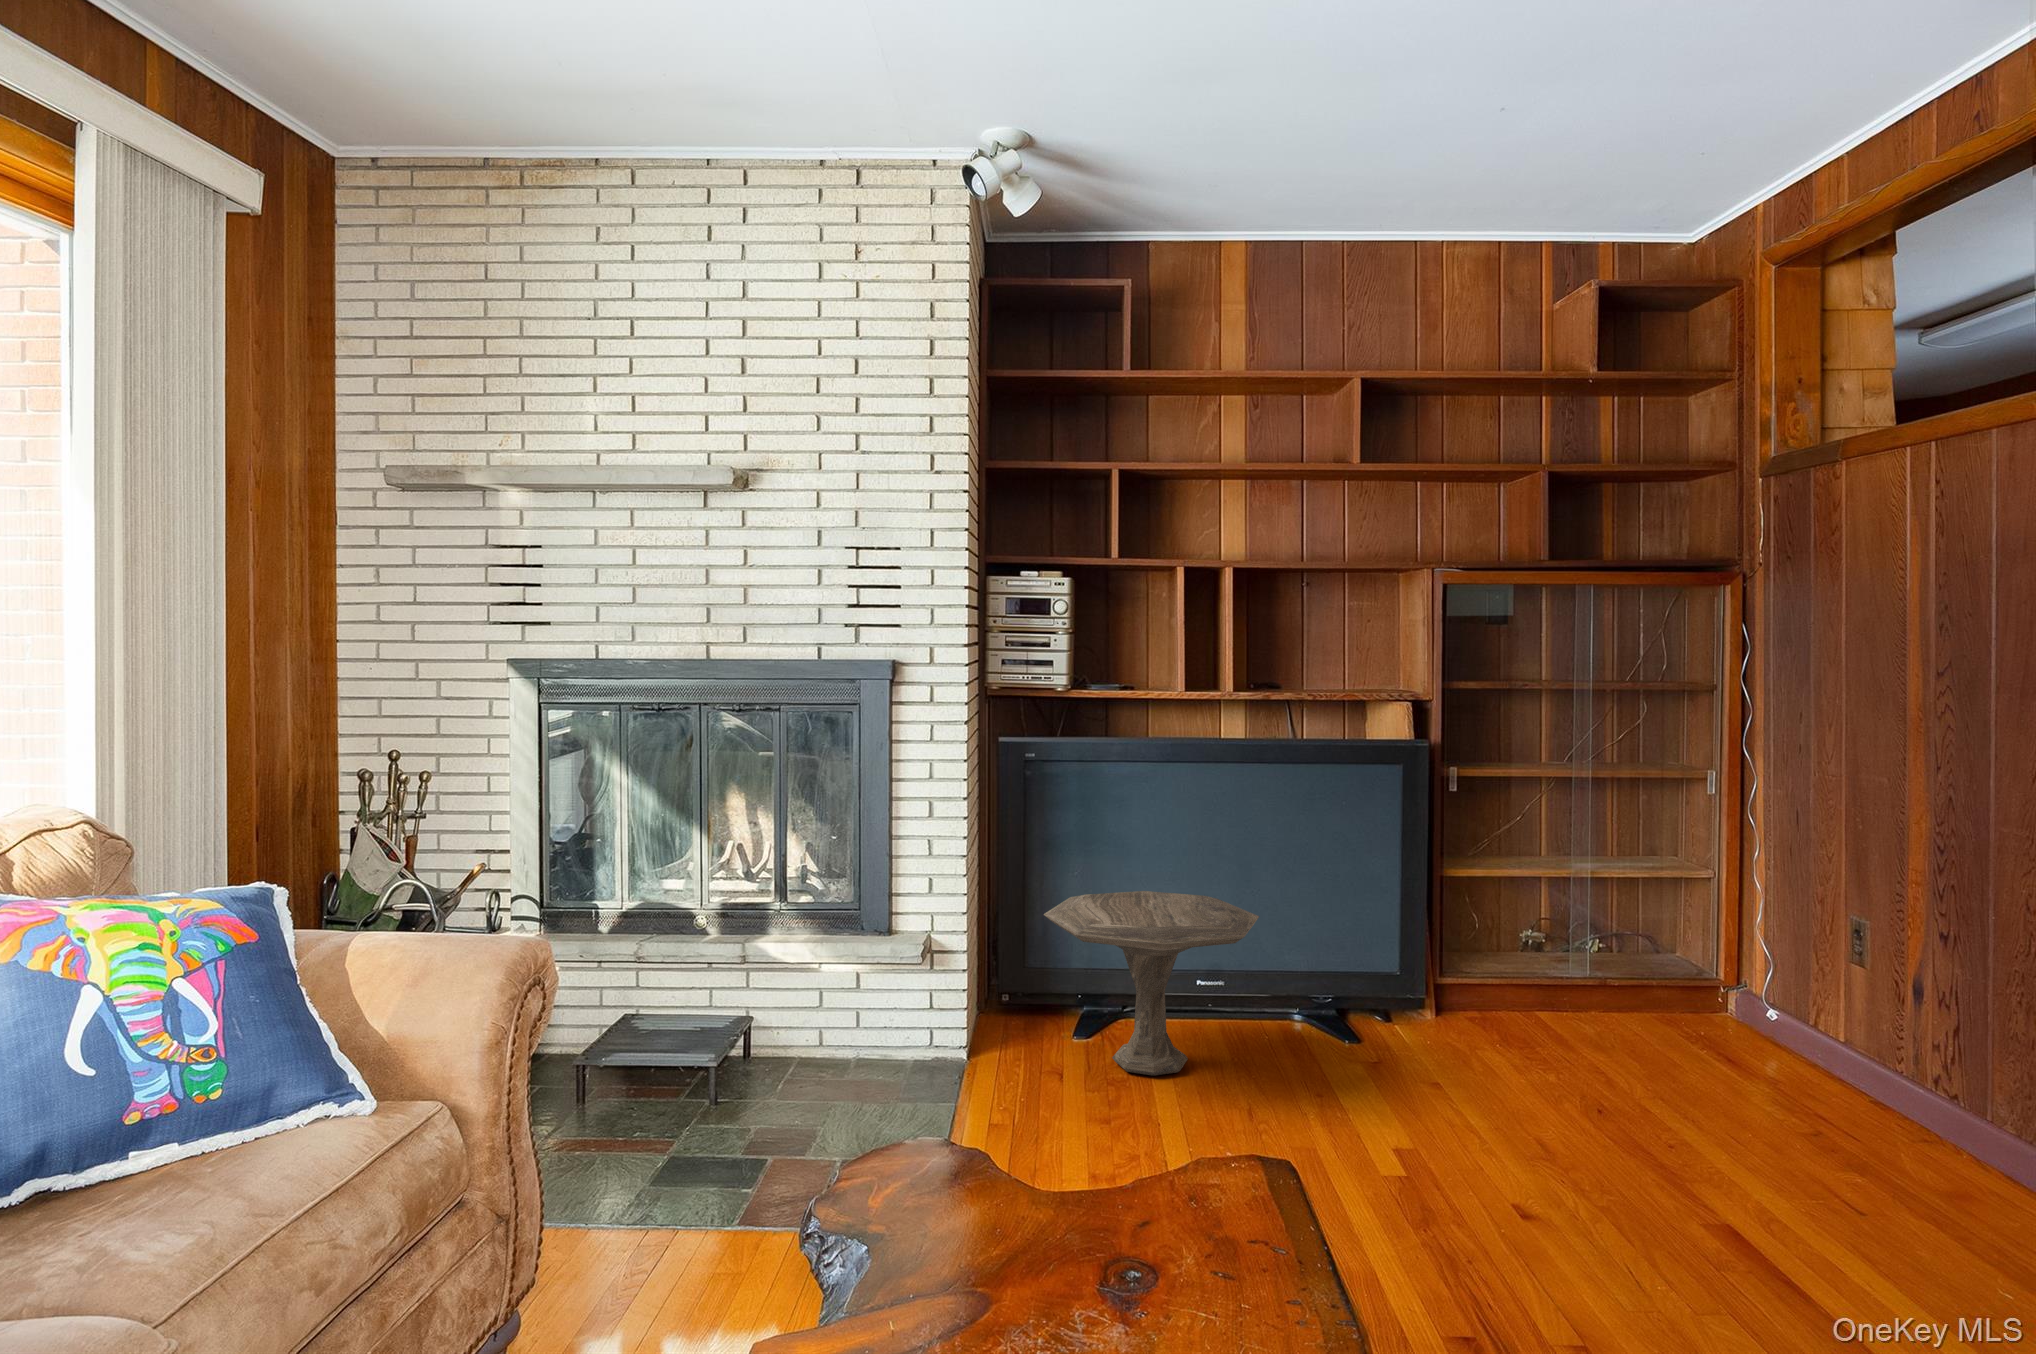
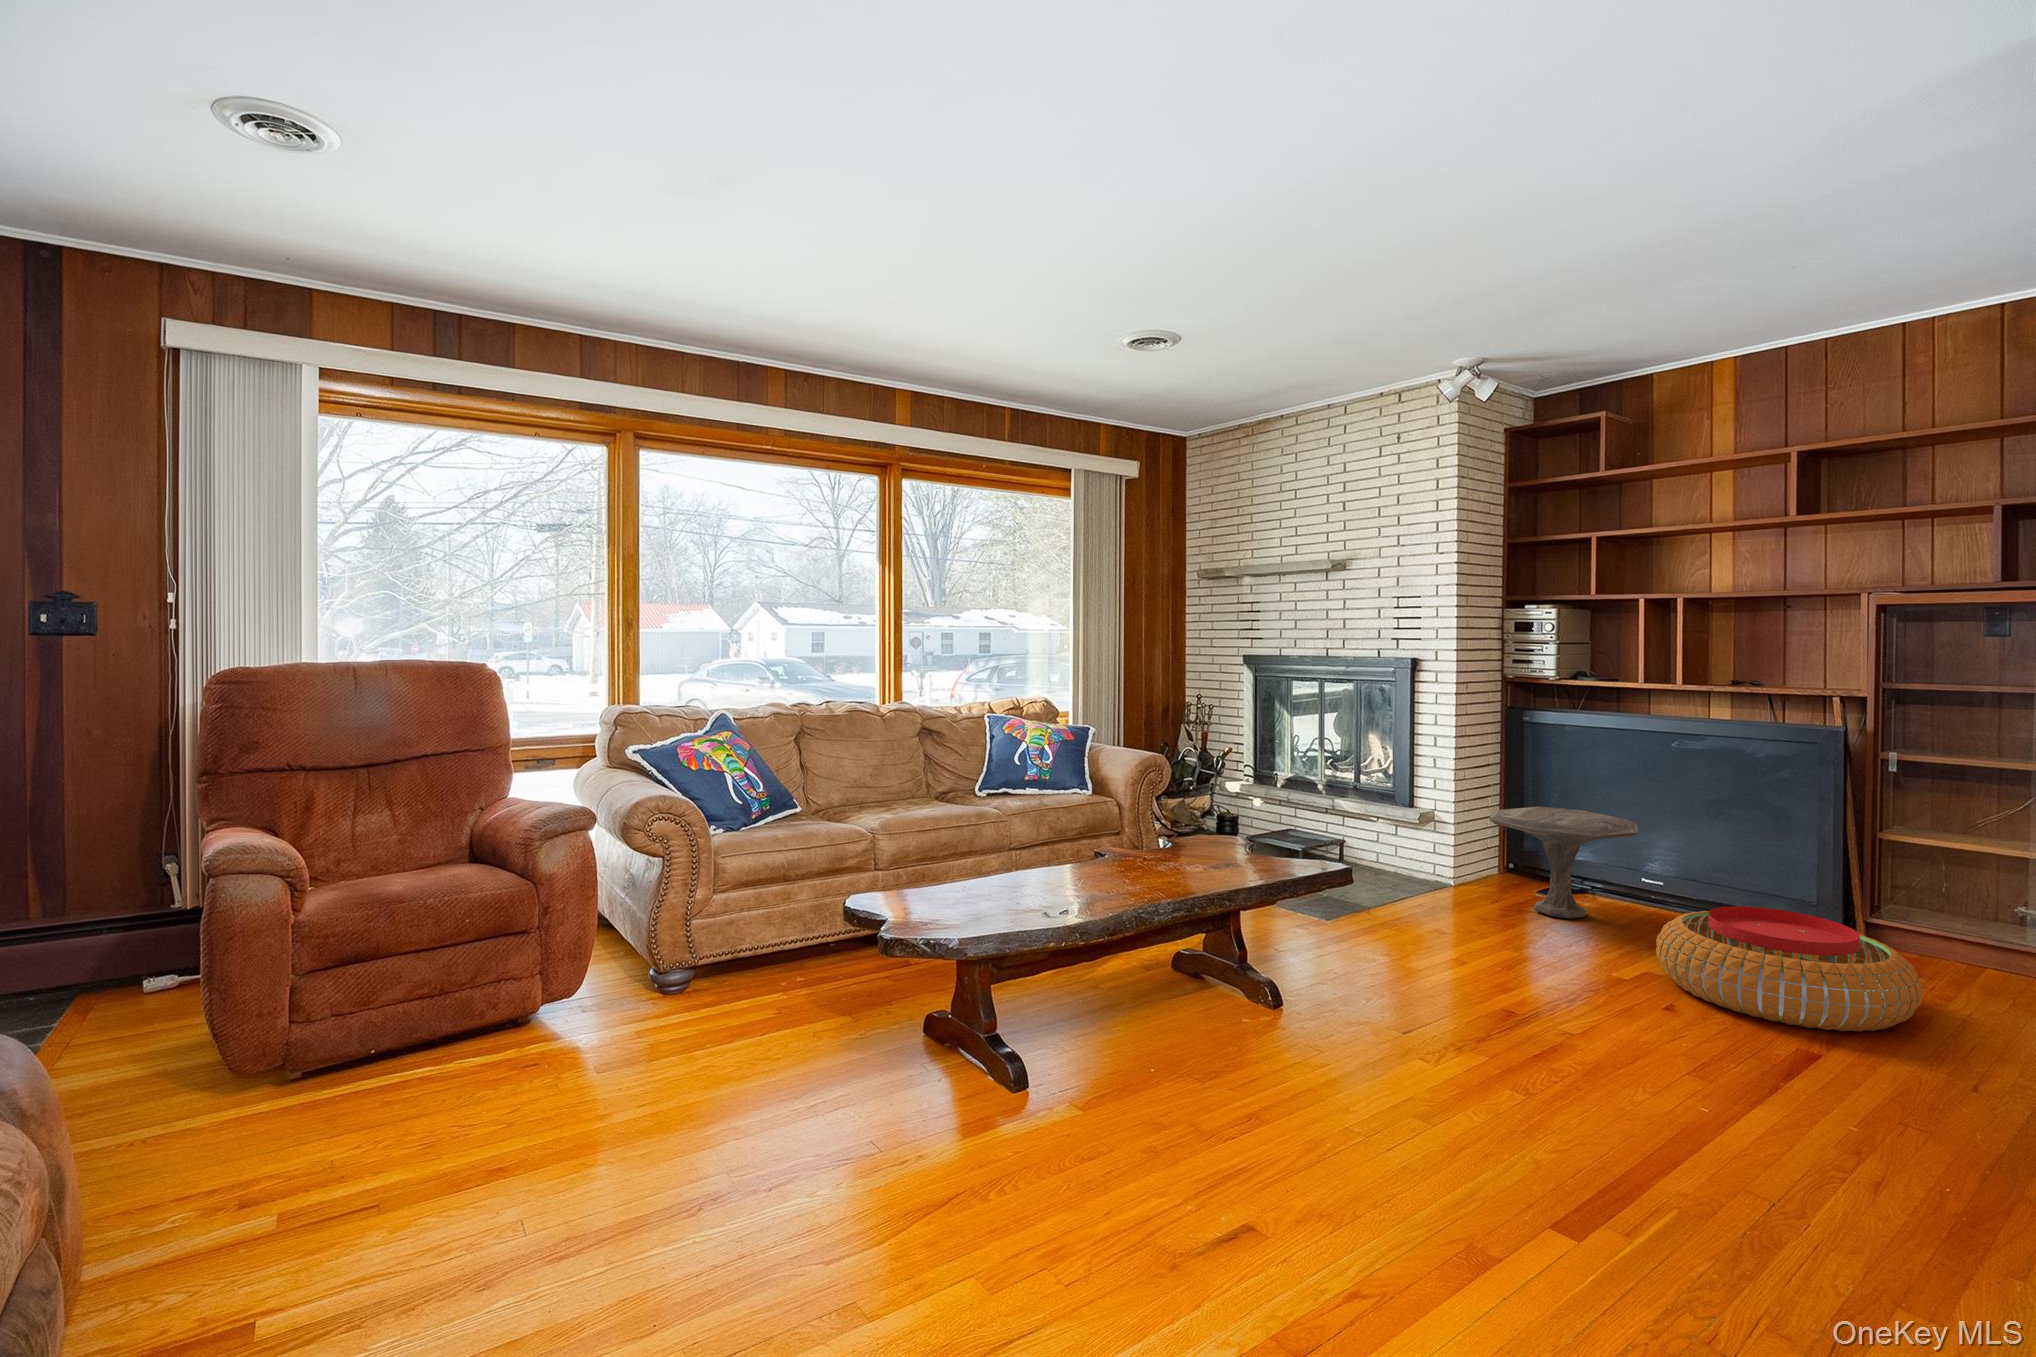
pouf: none [1381,1001,1704,1188] -> present [1656,906,1923,1032]

